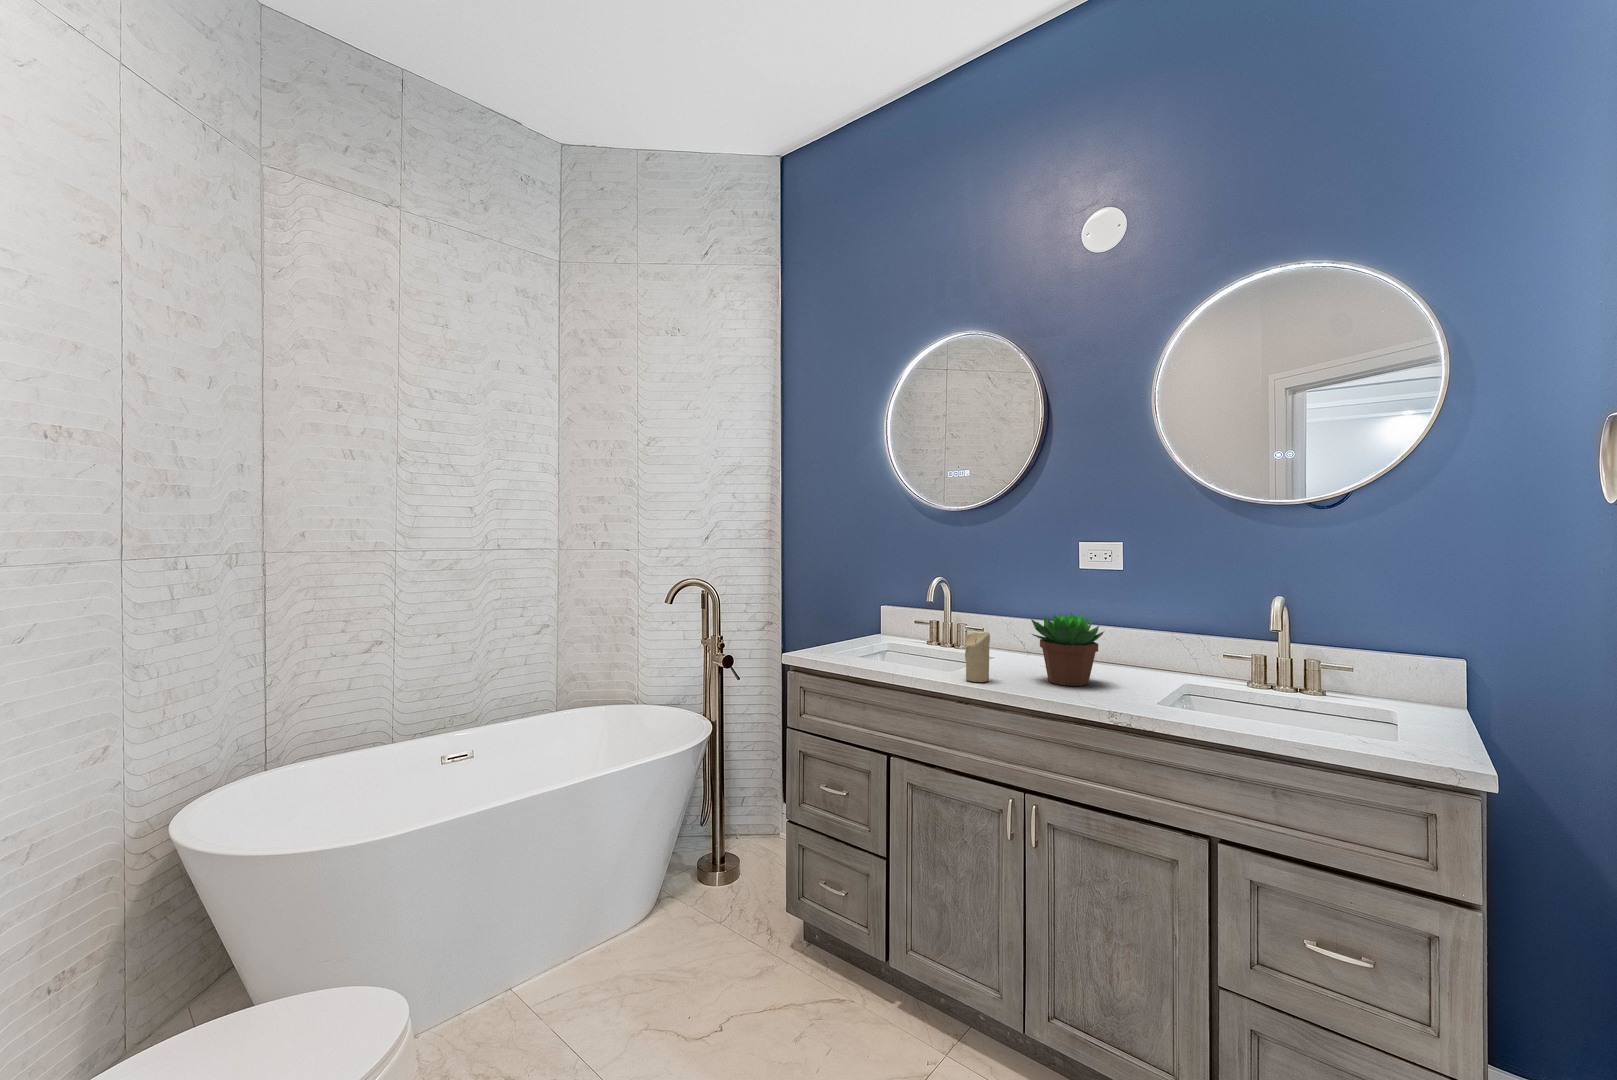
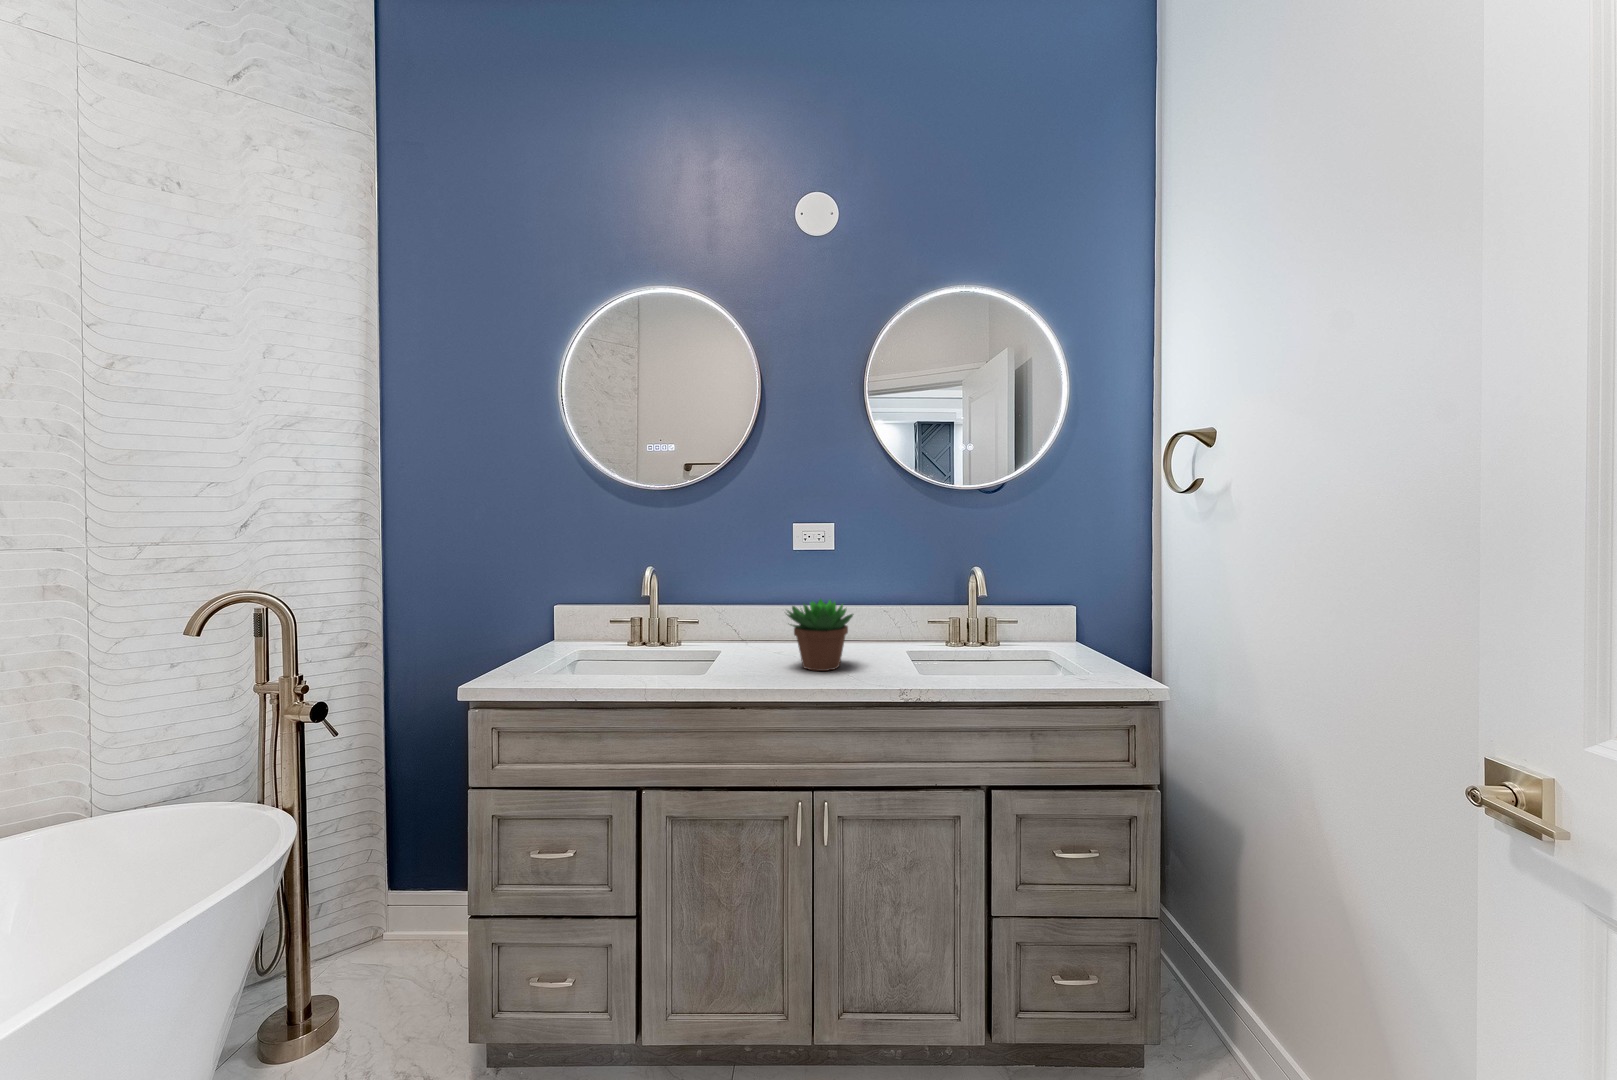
candle: present [965,632,990,682] -> none [729,628,755,682]

